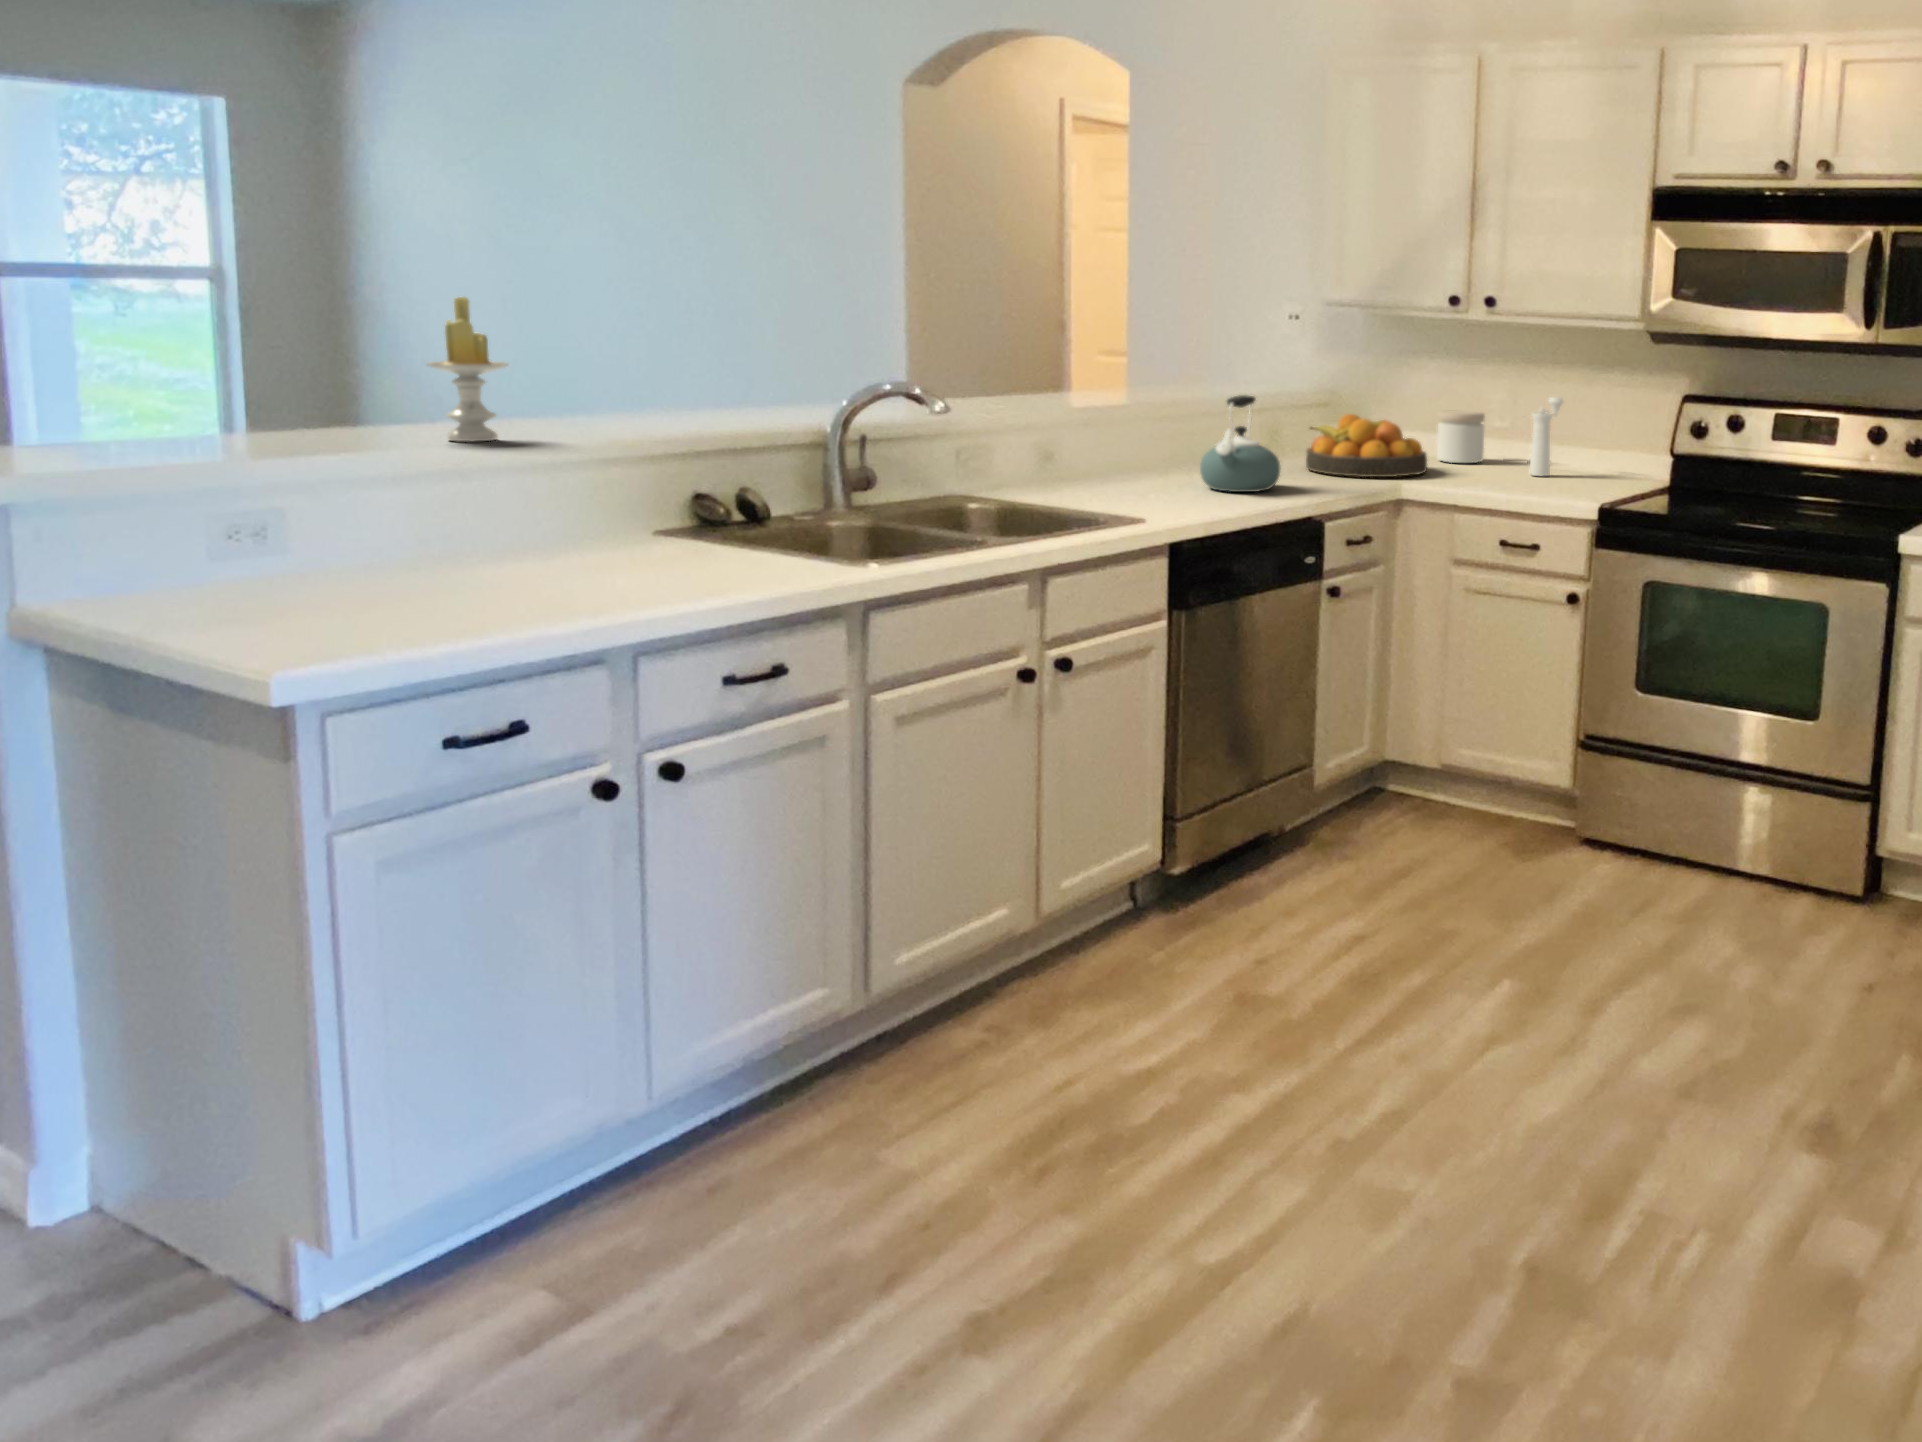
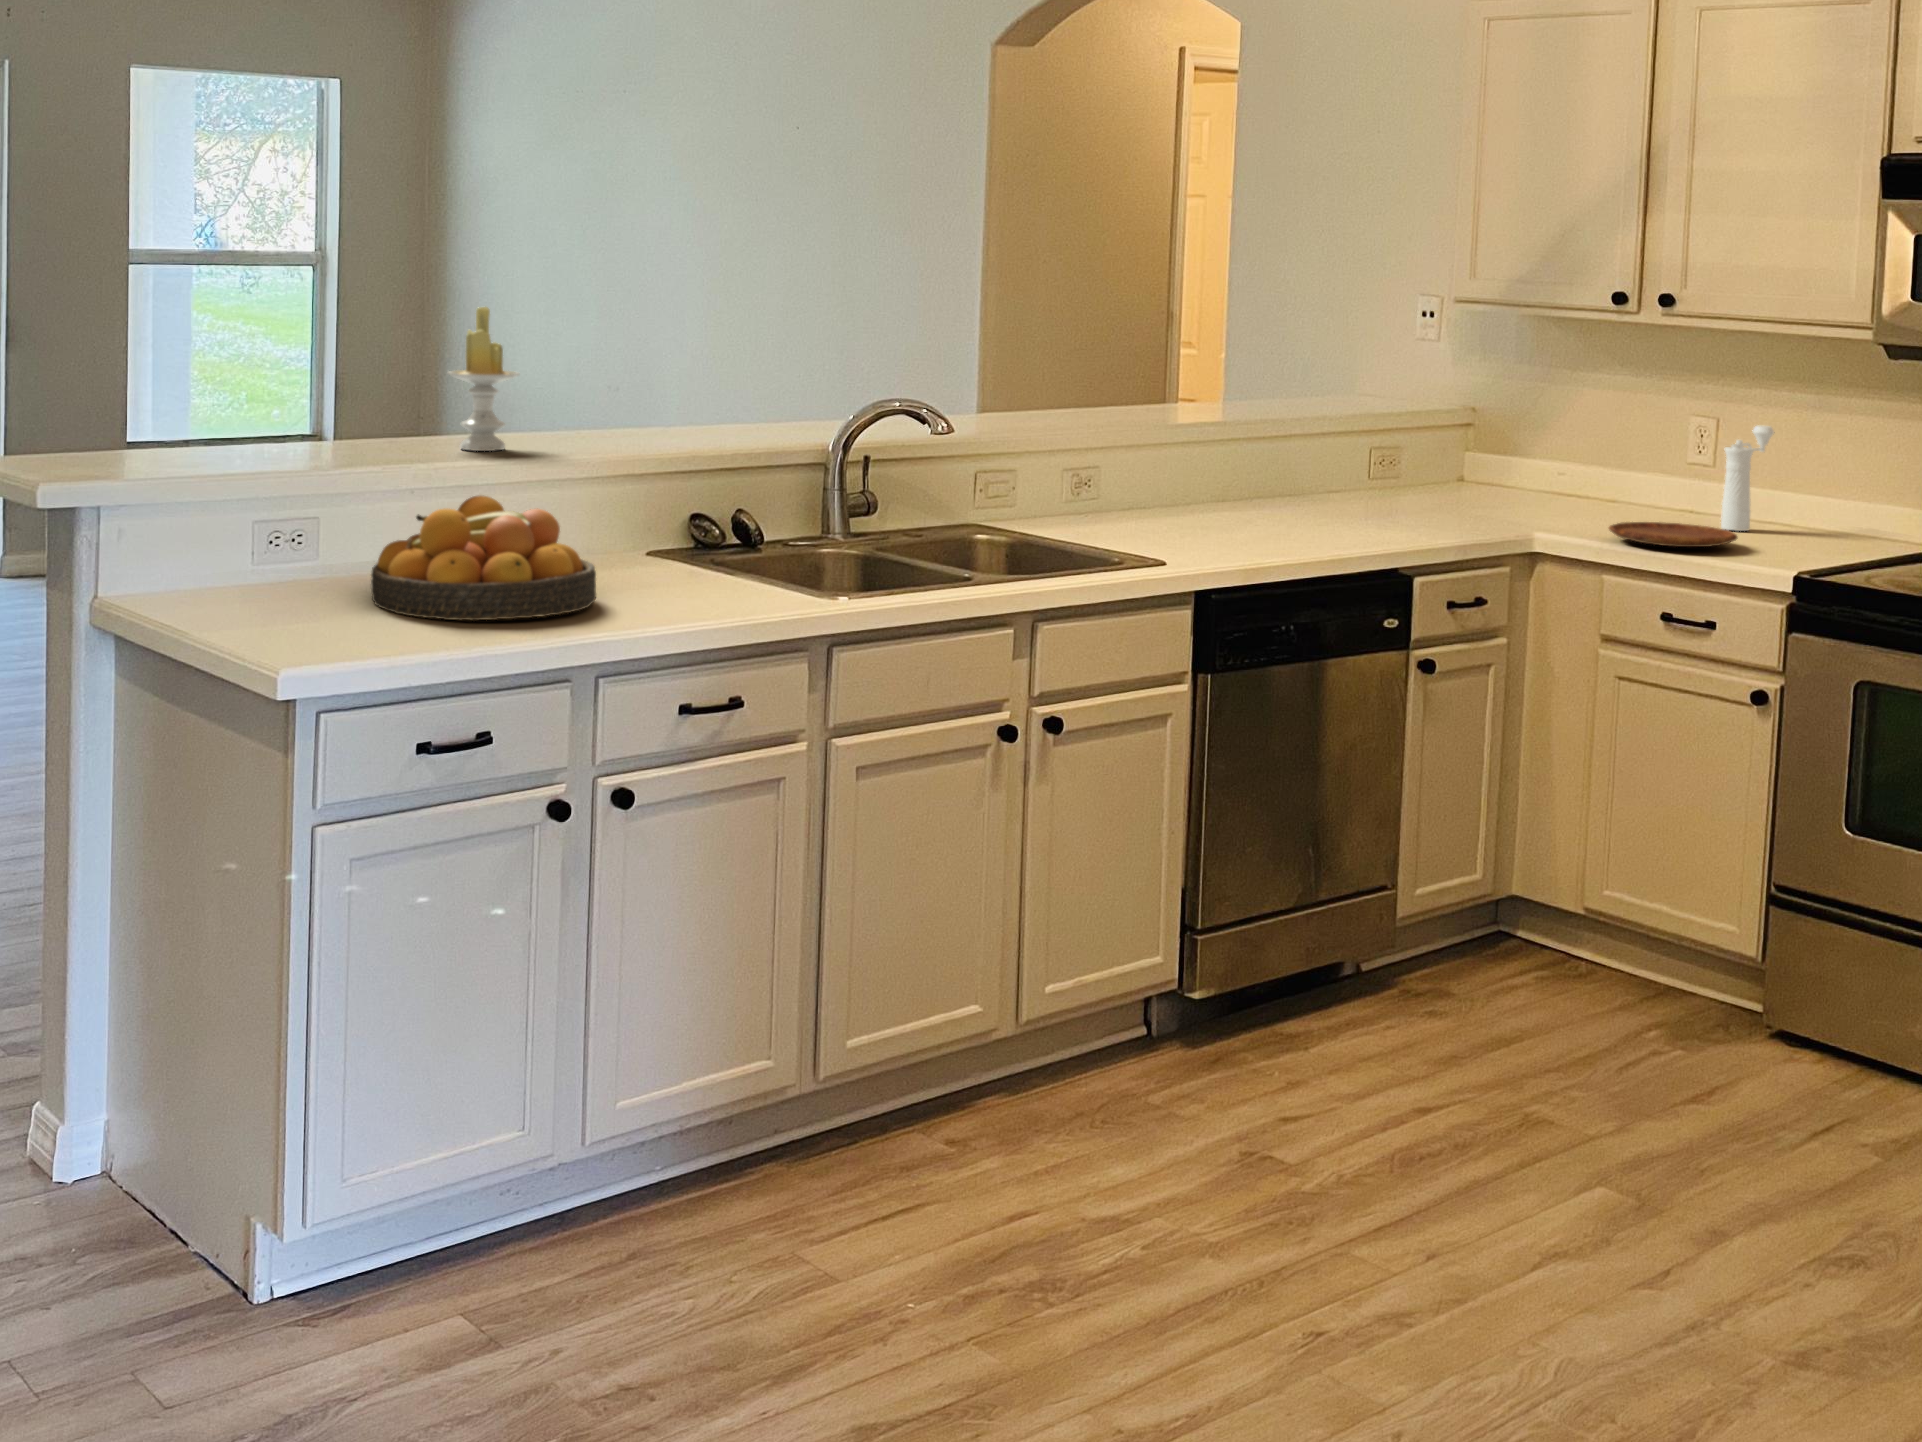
kettle: present [1200,395,1281,492] -> none [1268,416,1368,534]
jar: present [1437,411,1485,463] -> none [1602,439,1669,509]
fruit bowl: present [1306,414,1427,477] -> present [371,496,596,620]
tray: none [1458,472,1551,489] -> present [1609,522,1737,547]

